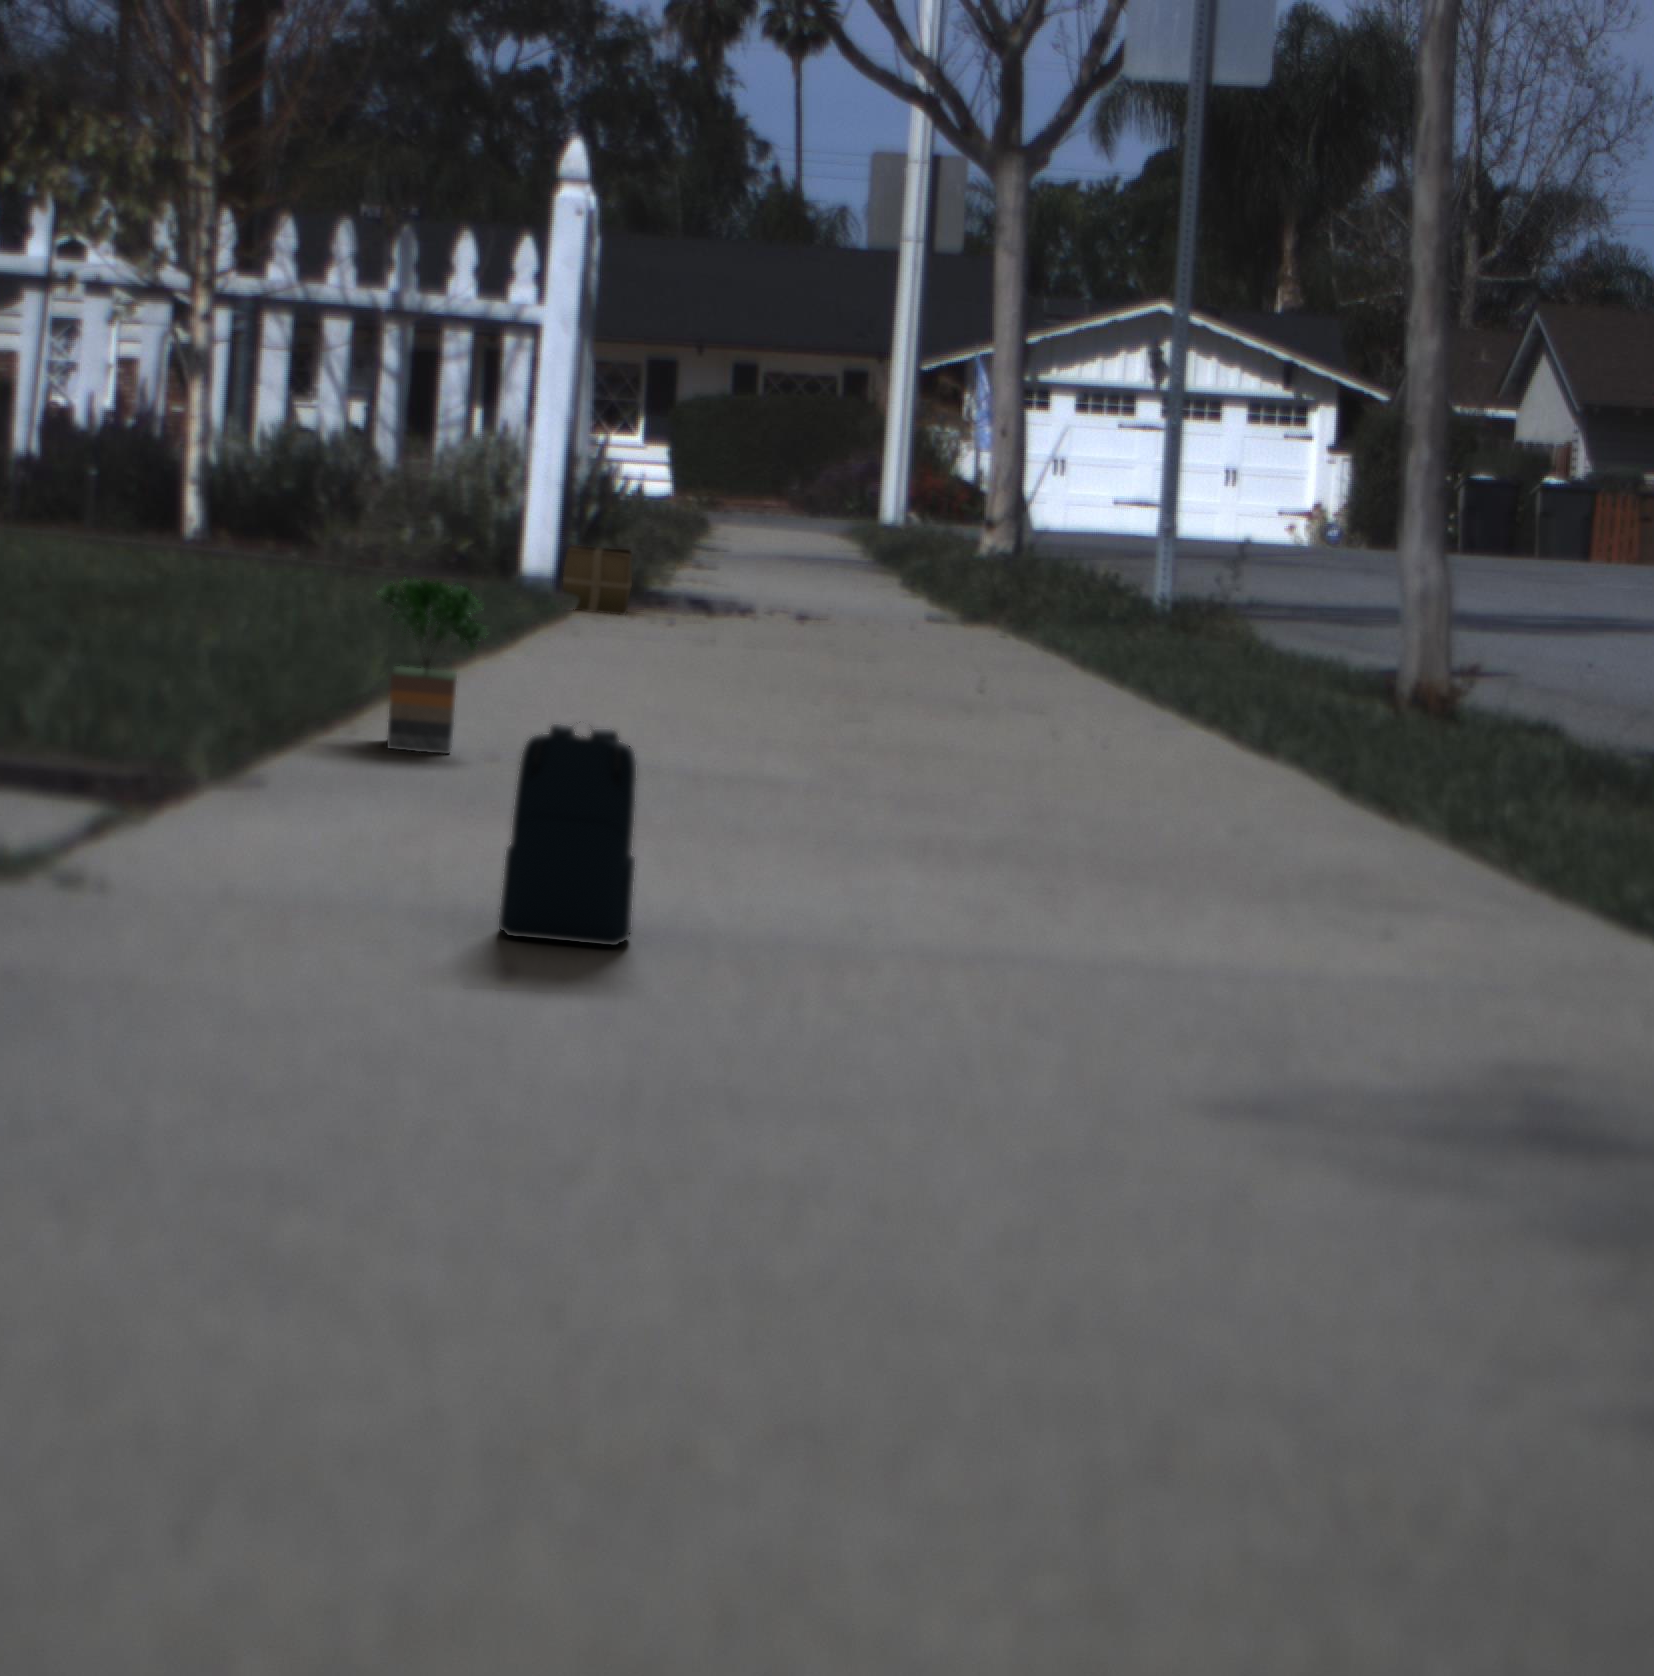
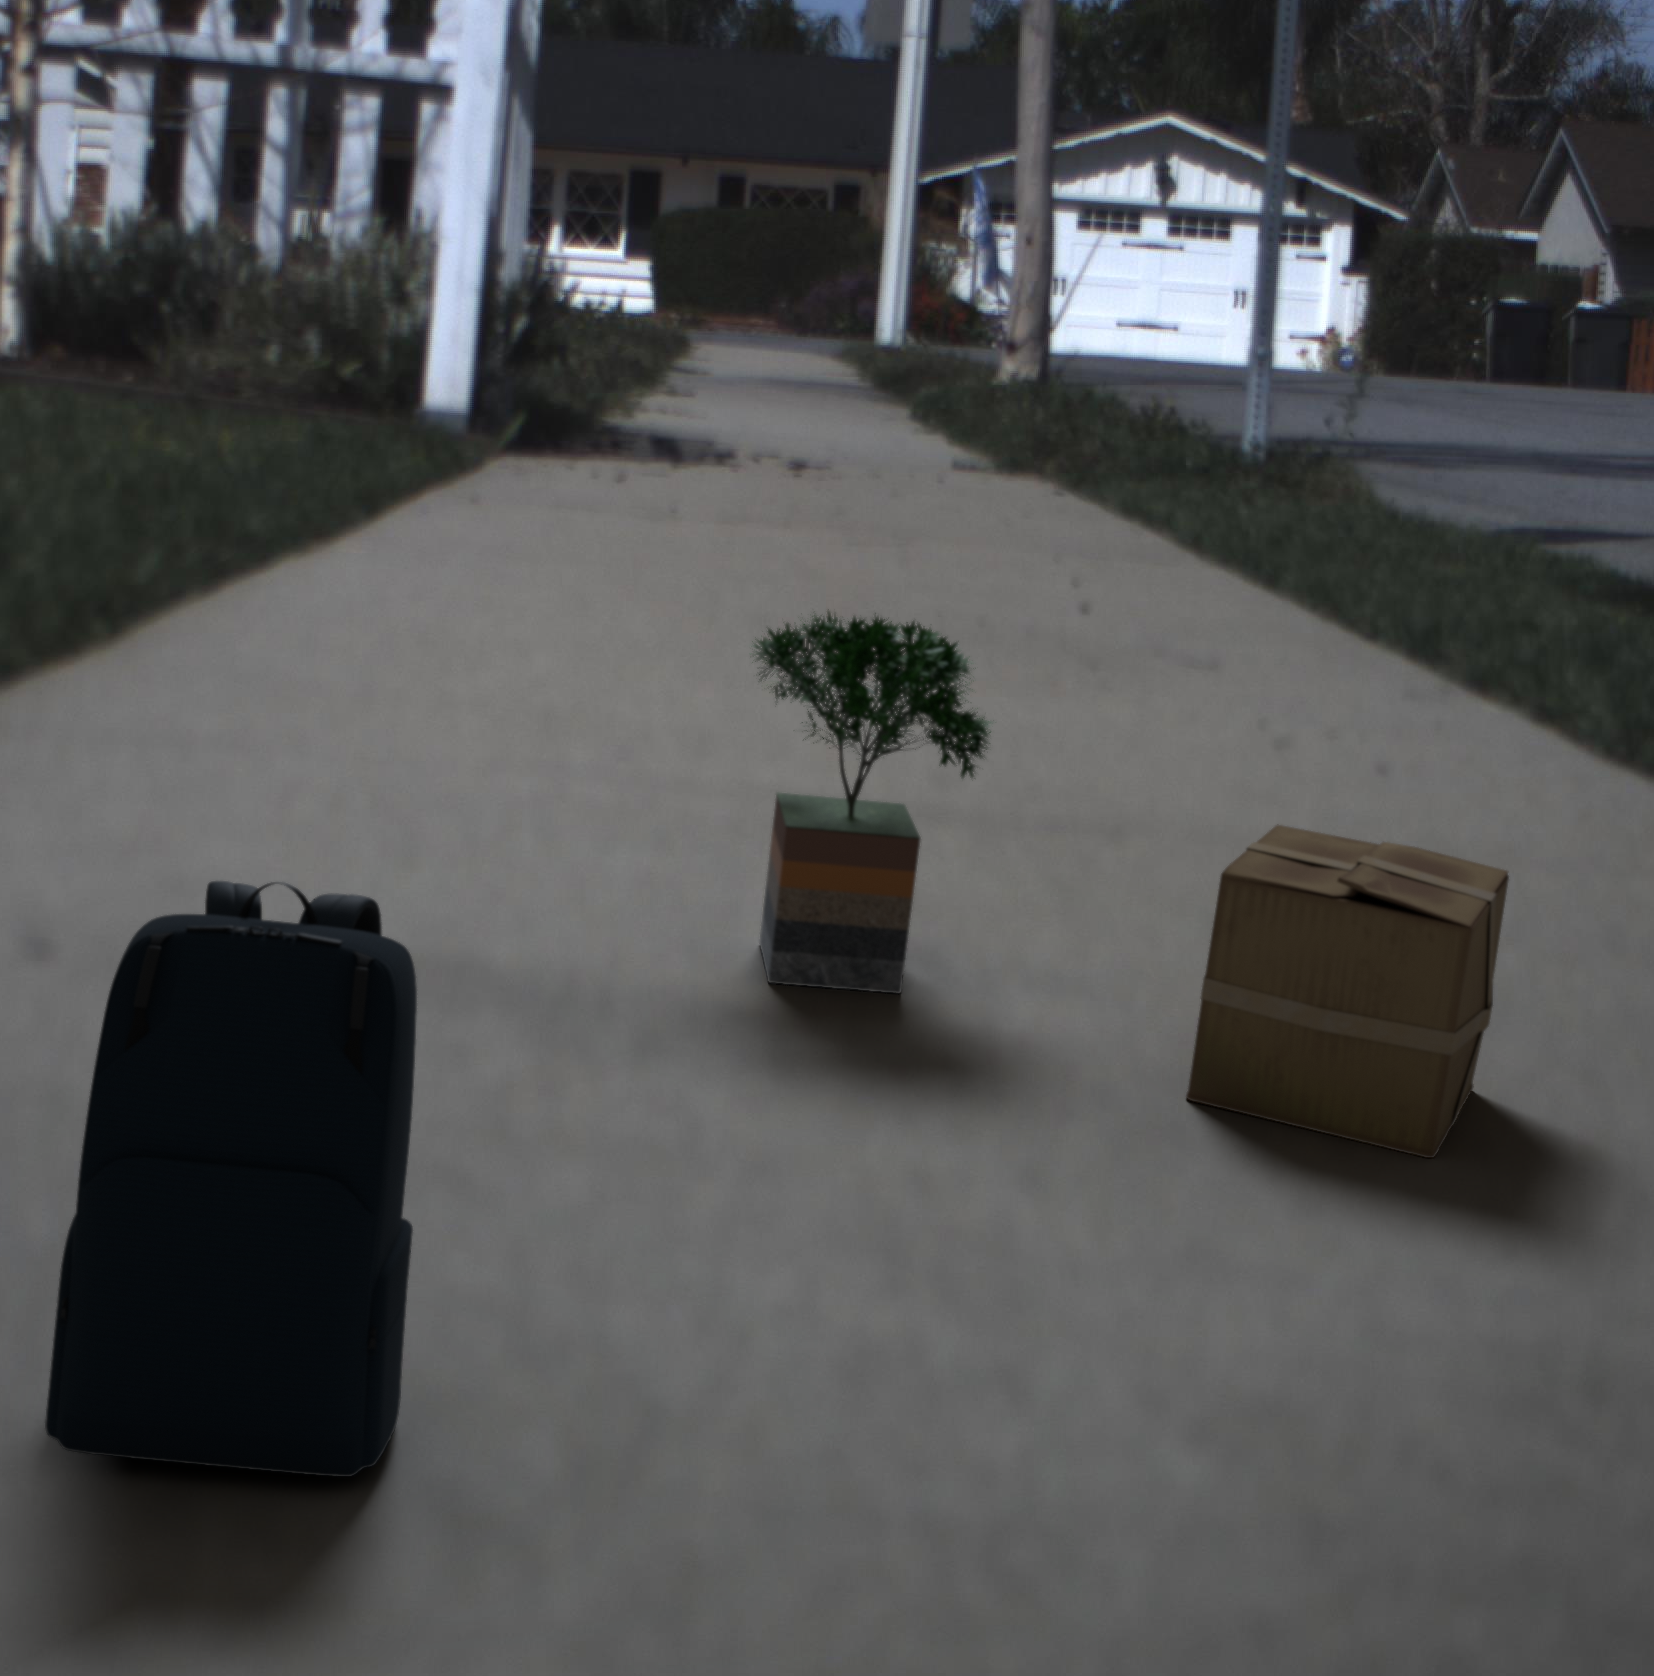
cardboard box: present [563,545,632,615] -> present [1186,825,1509,1158]
potted tree: present [378,578,486,754] -> present [751,612,991,993]

